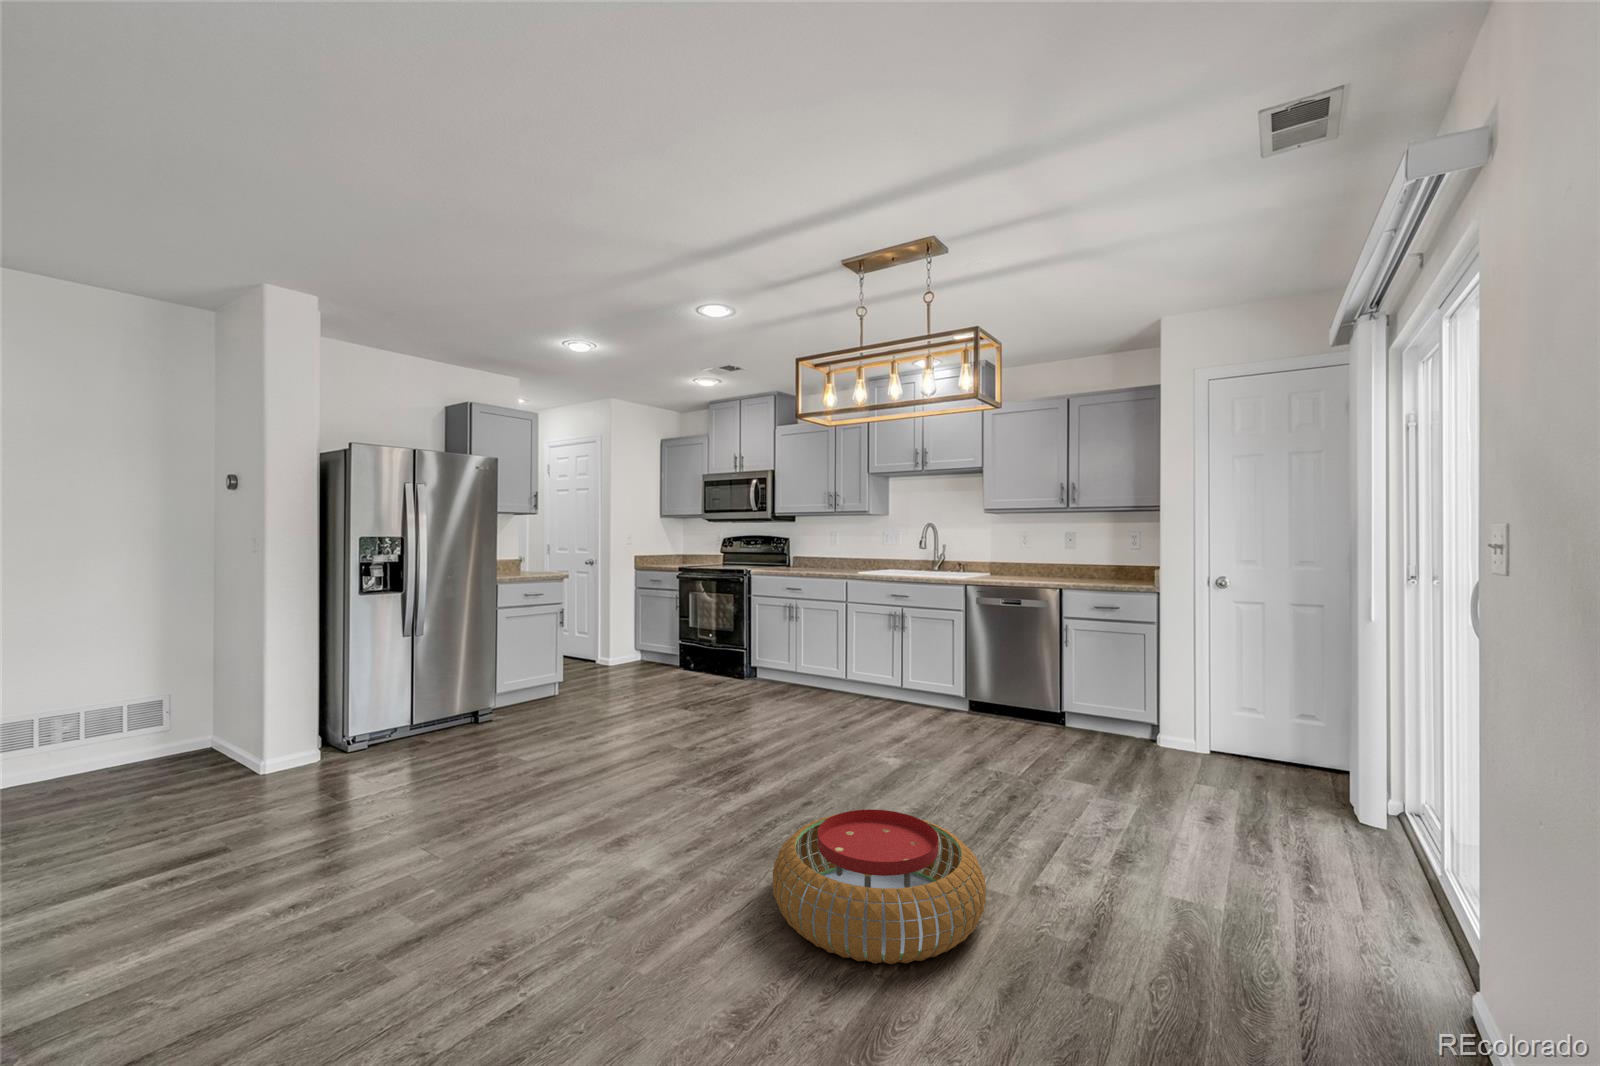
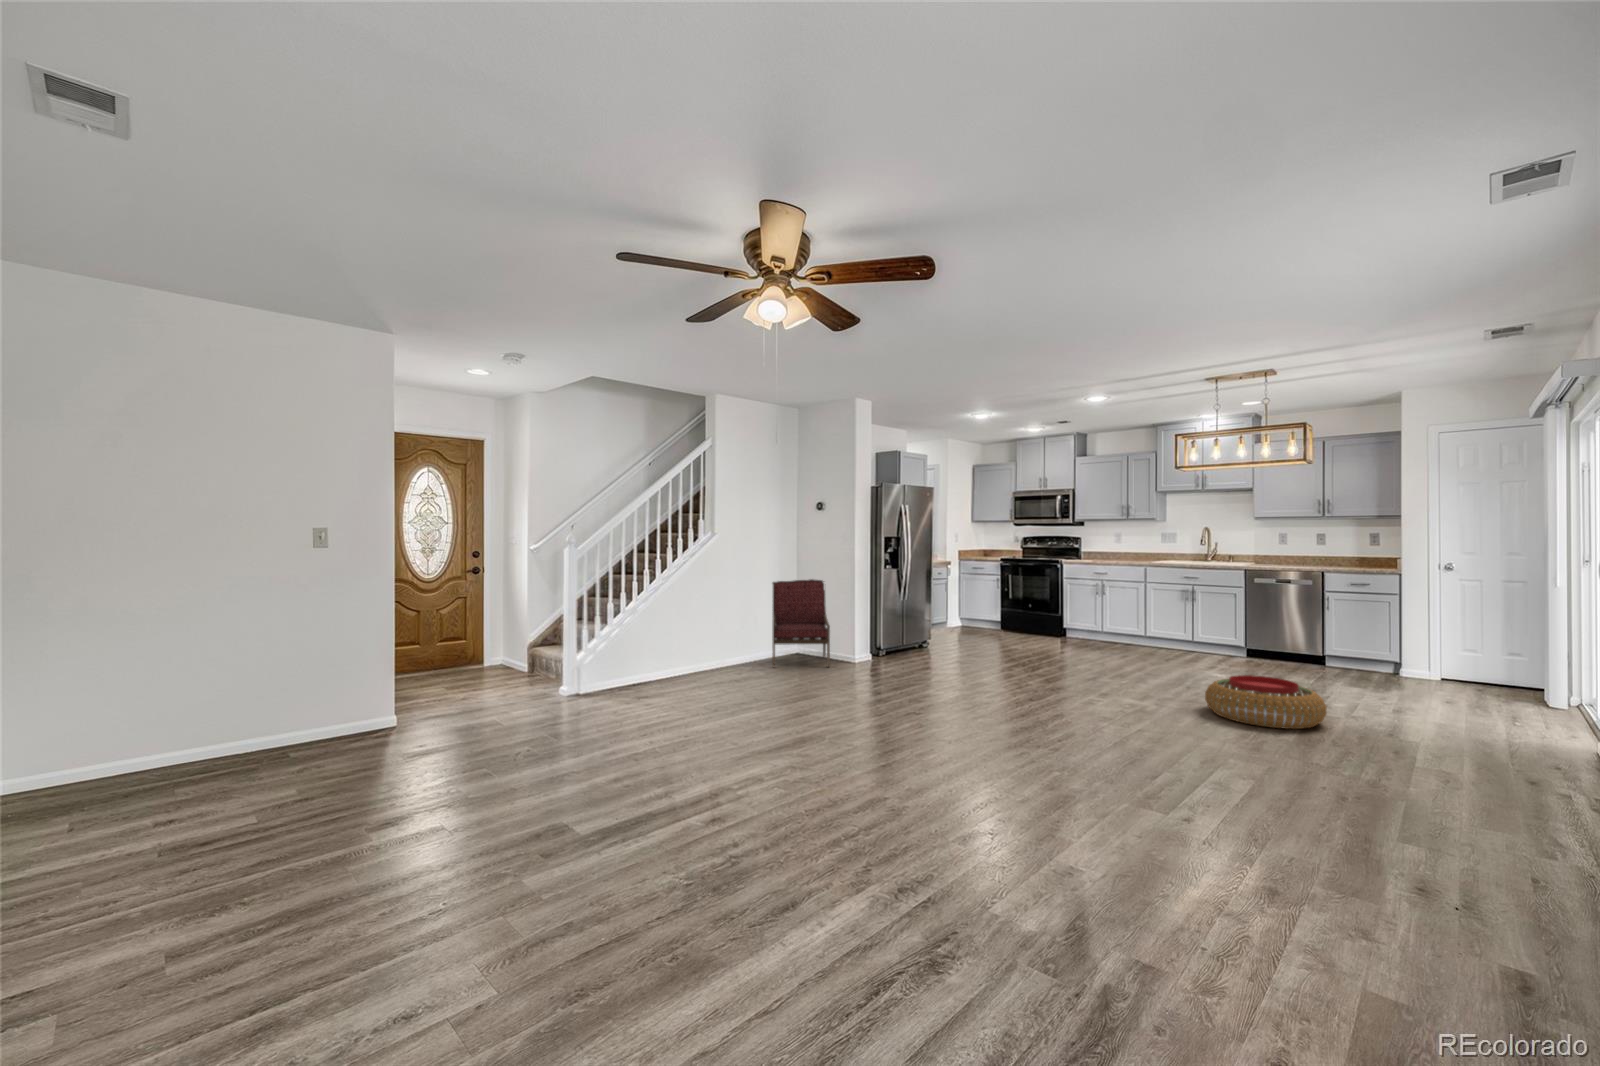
armchair: none [65,610,271,793] -> present [772,579,830,667]

